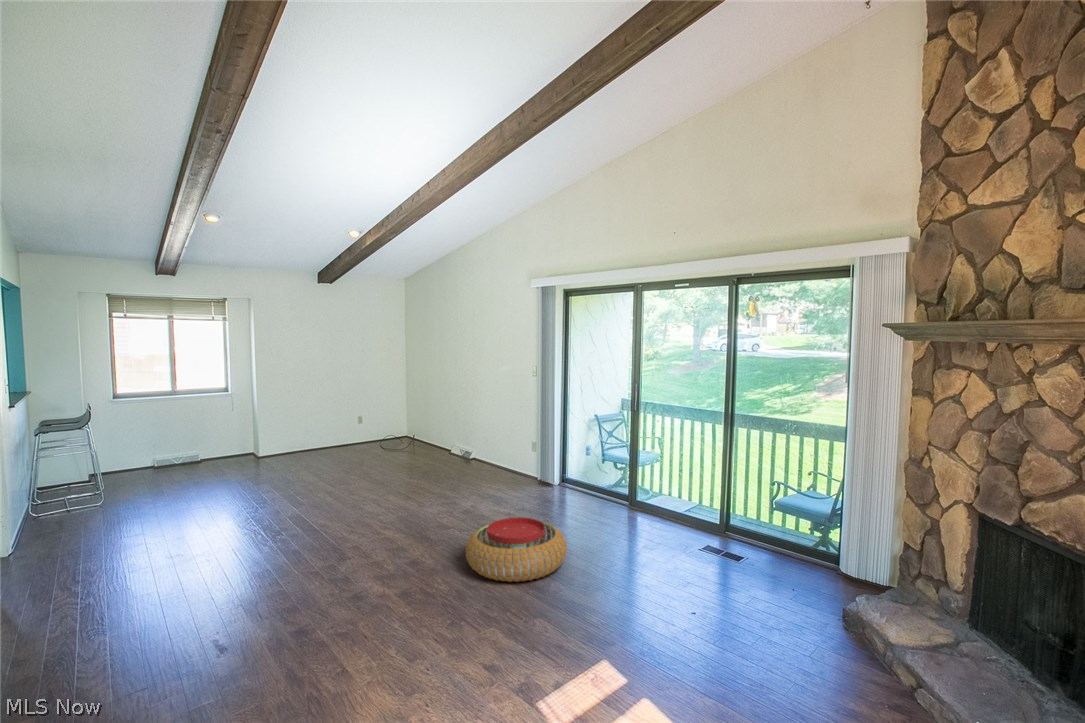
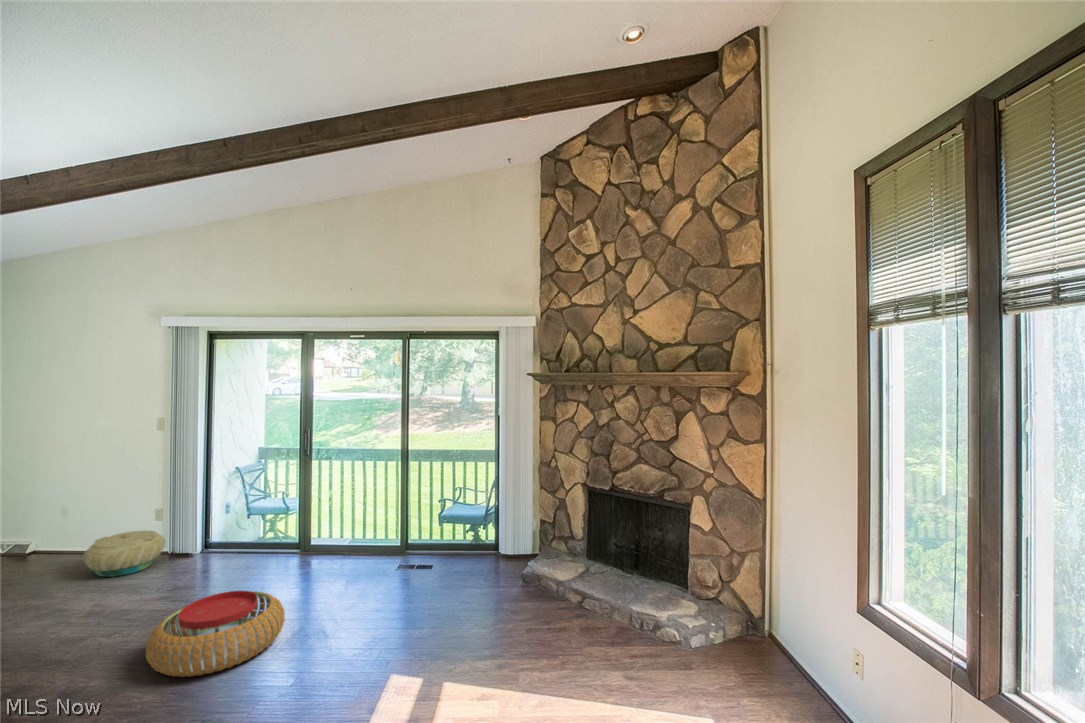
basket: none [487,454,537,486] -> present [83,530,165,577]

